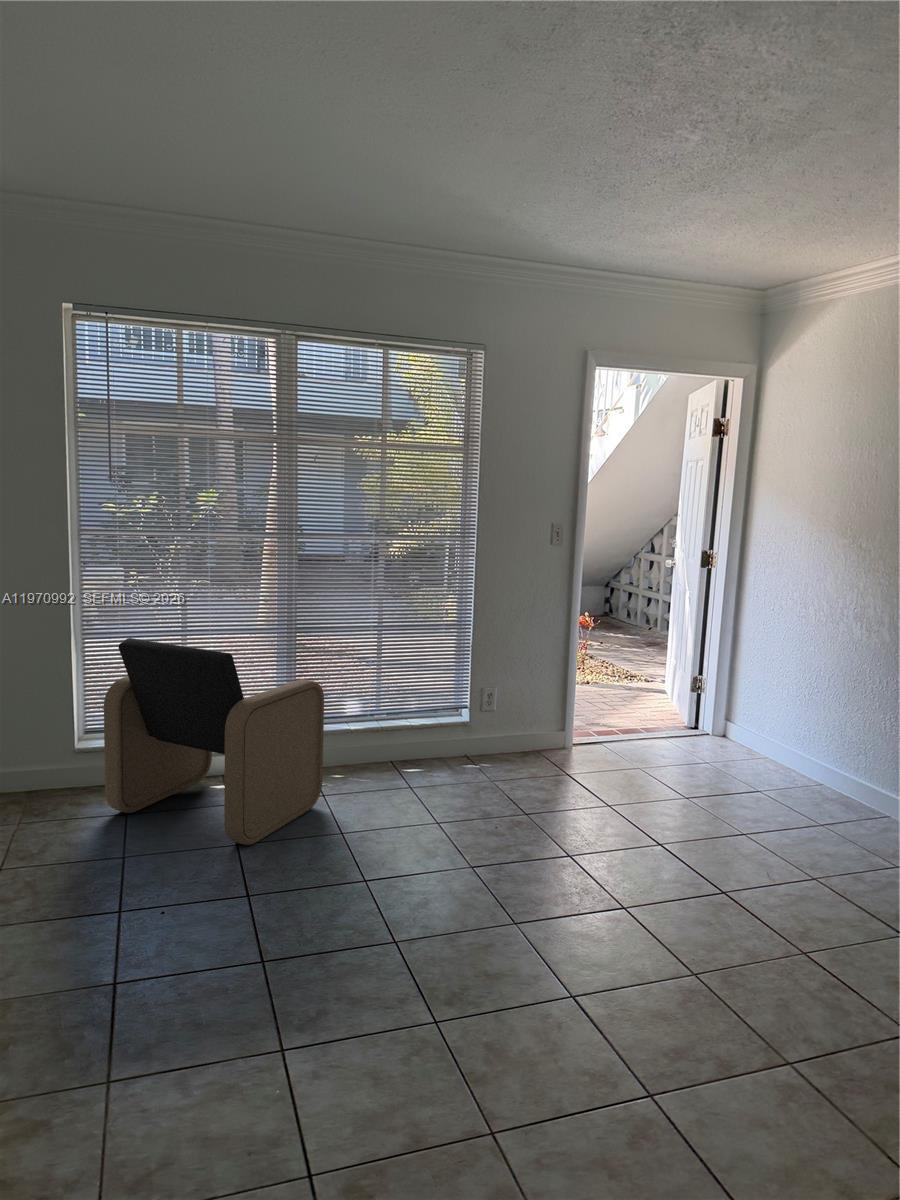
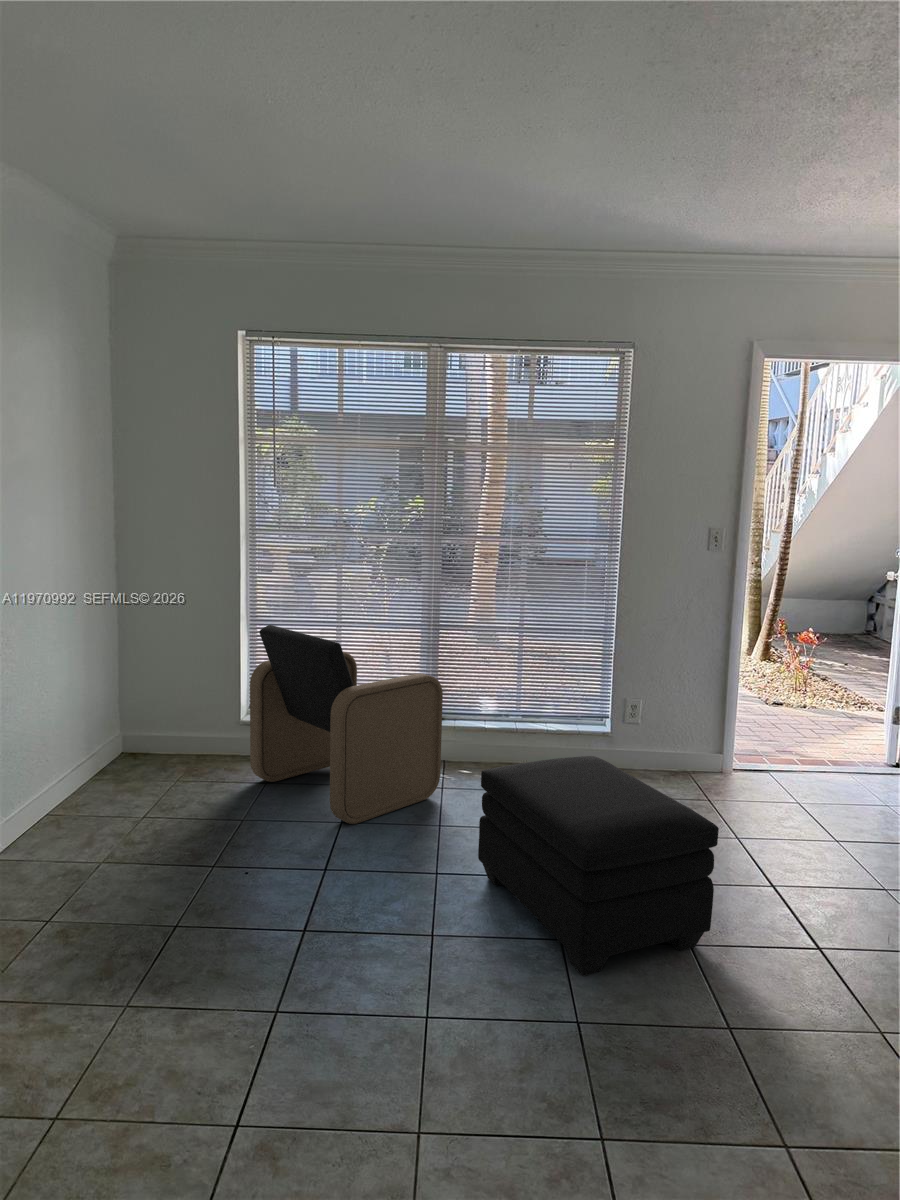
ottoman: none [407,746,646,952] -> present [478,756,719,976]

